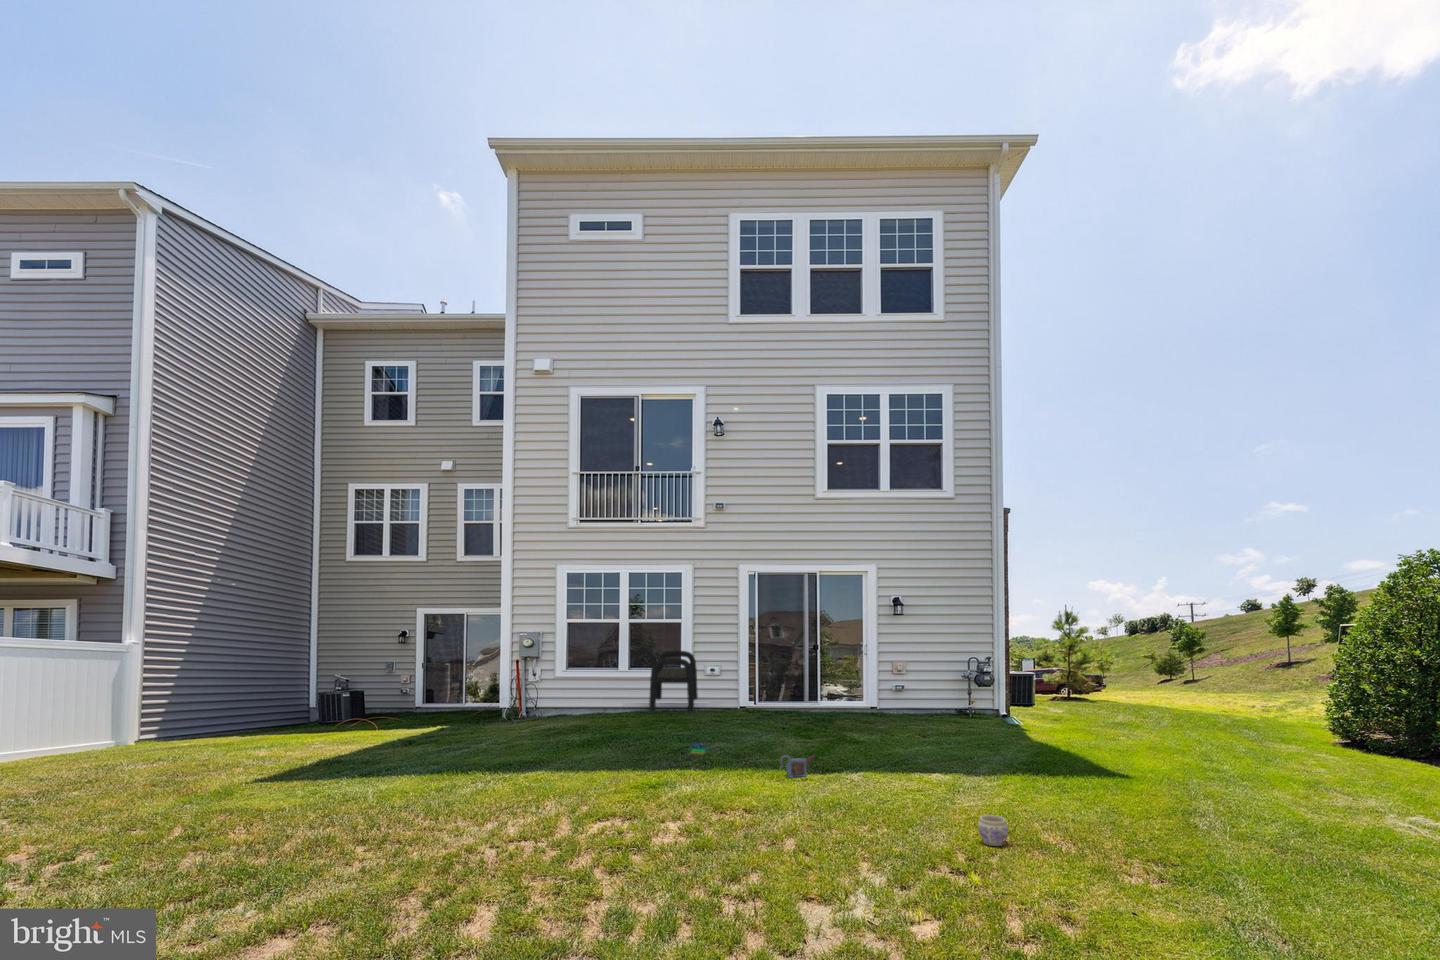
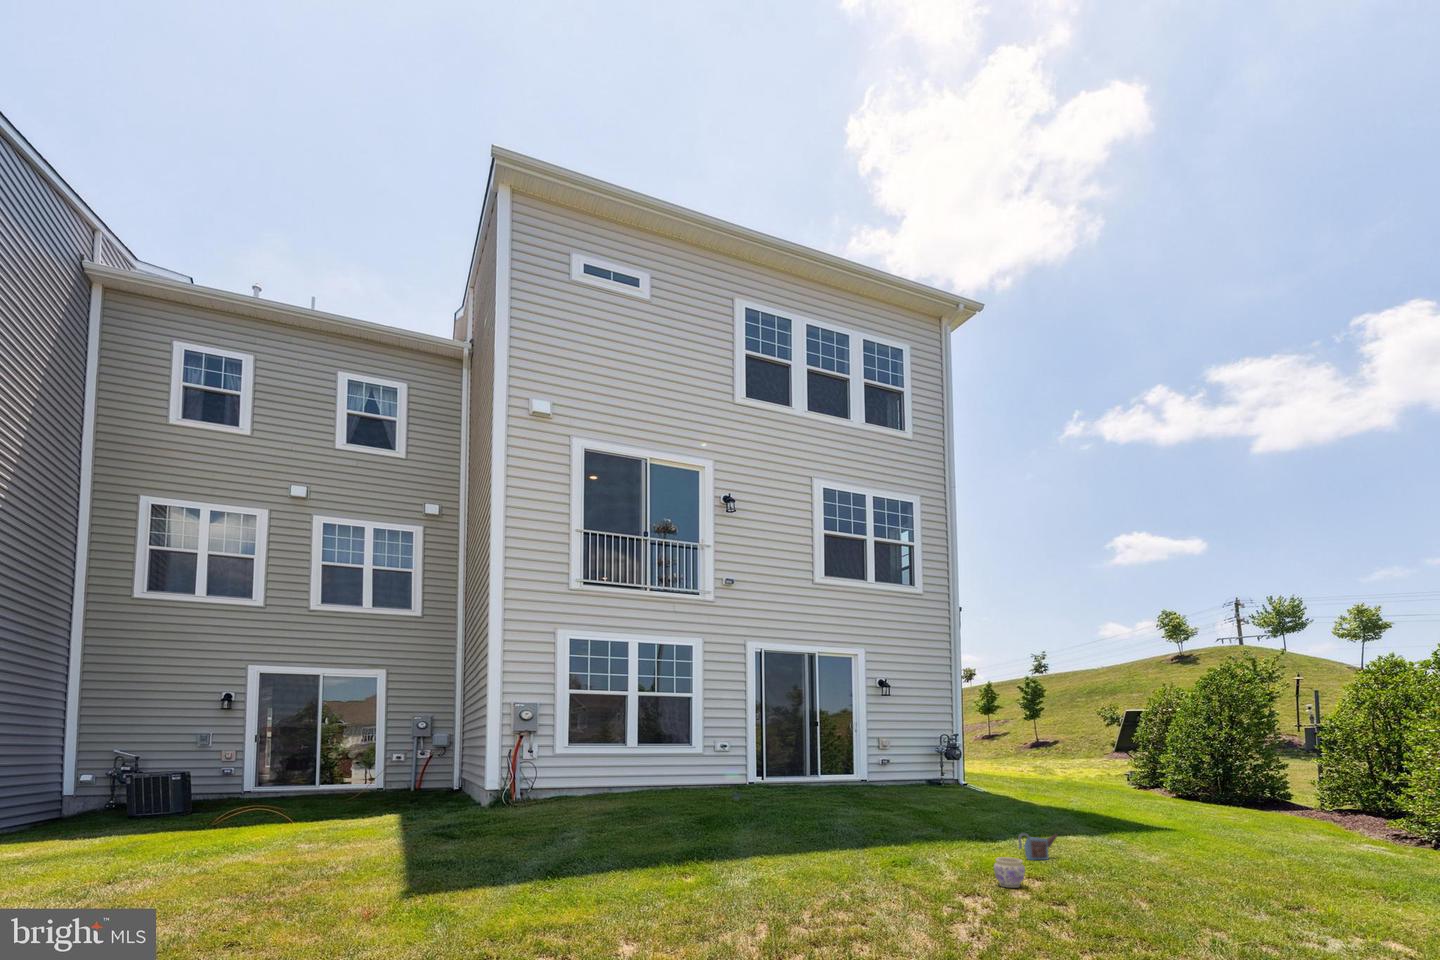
bench: present [649,650,698,711] -> none [655,727,708,790]
watering can: present [780,754,815,778] -> present [1018,833,1058,860]

